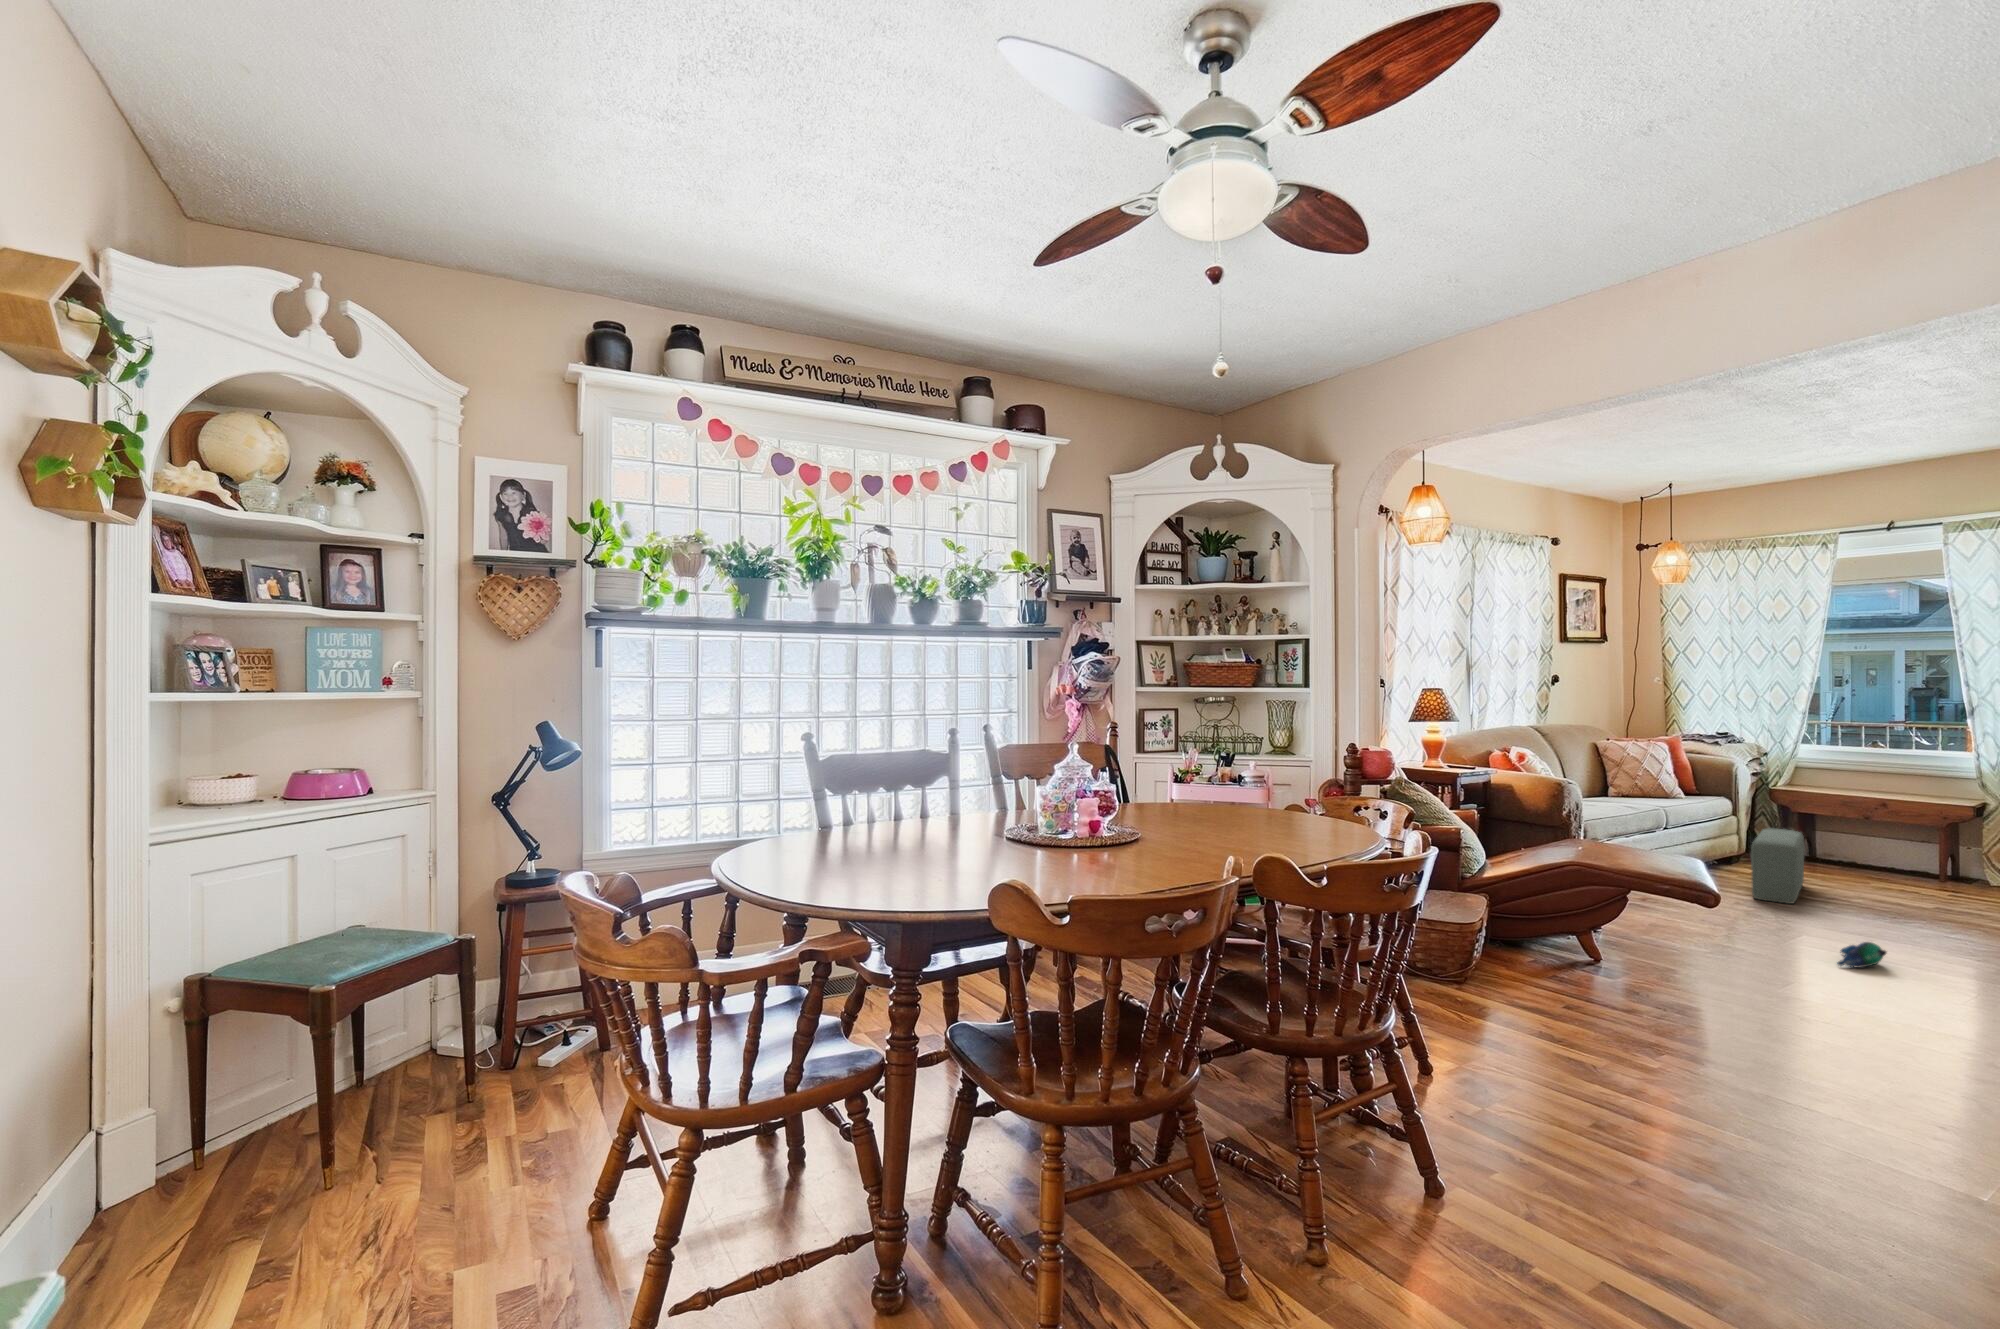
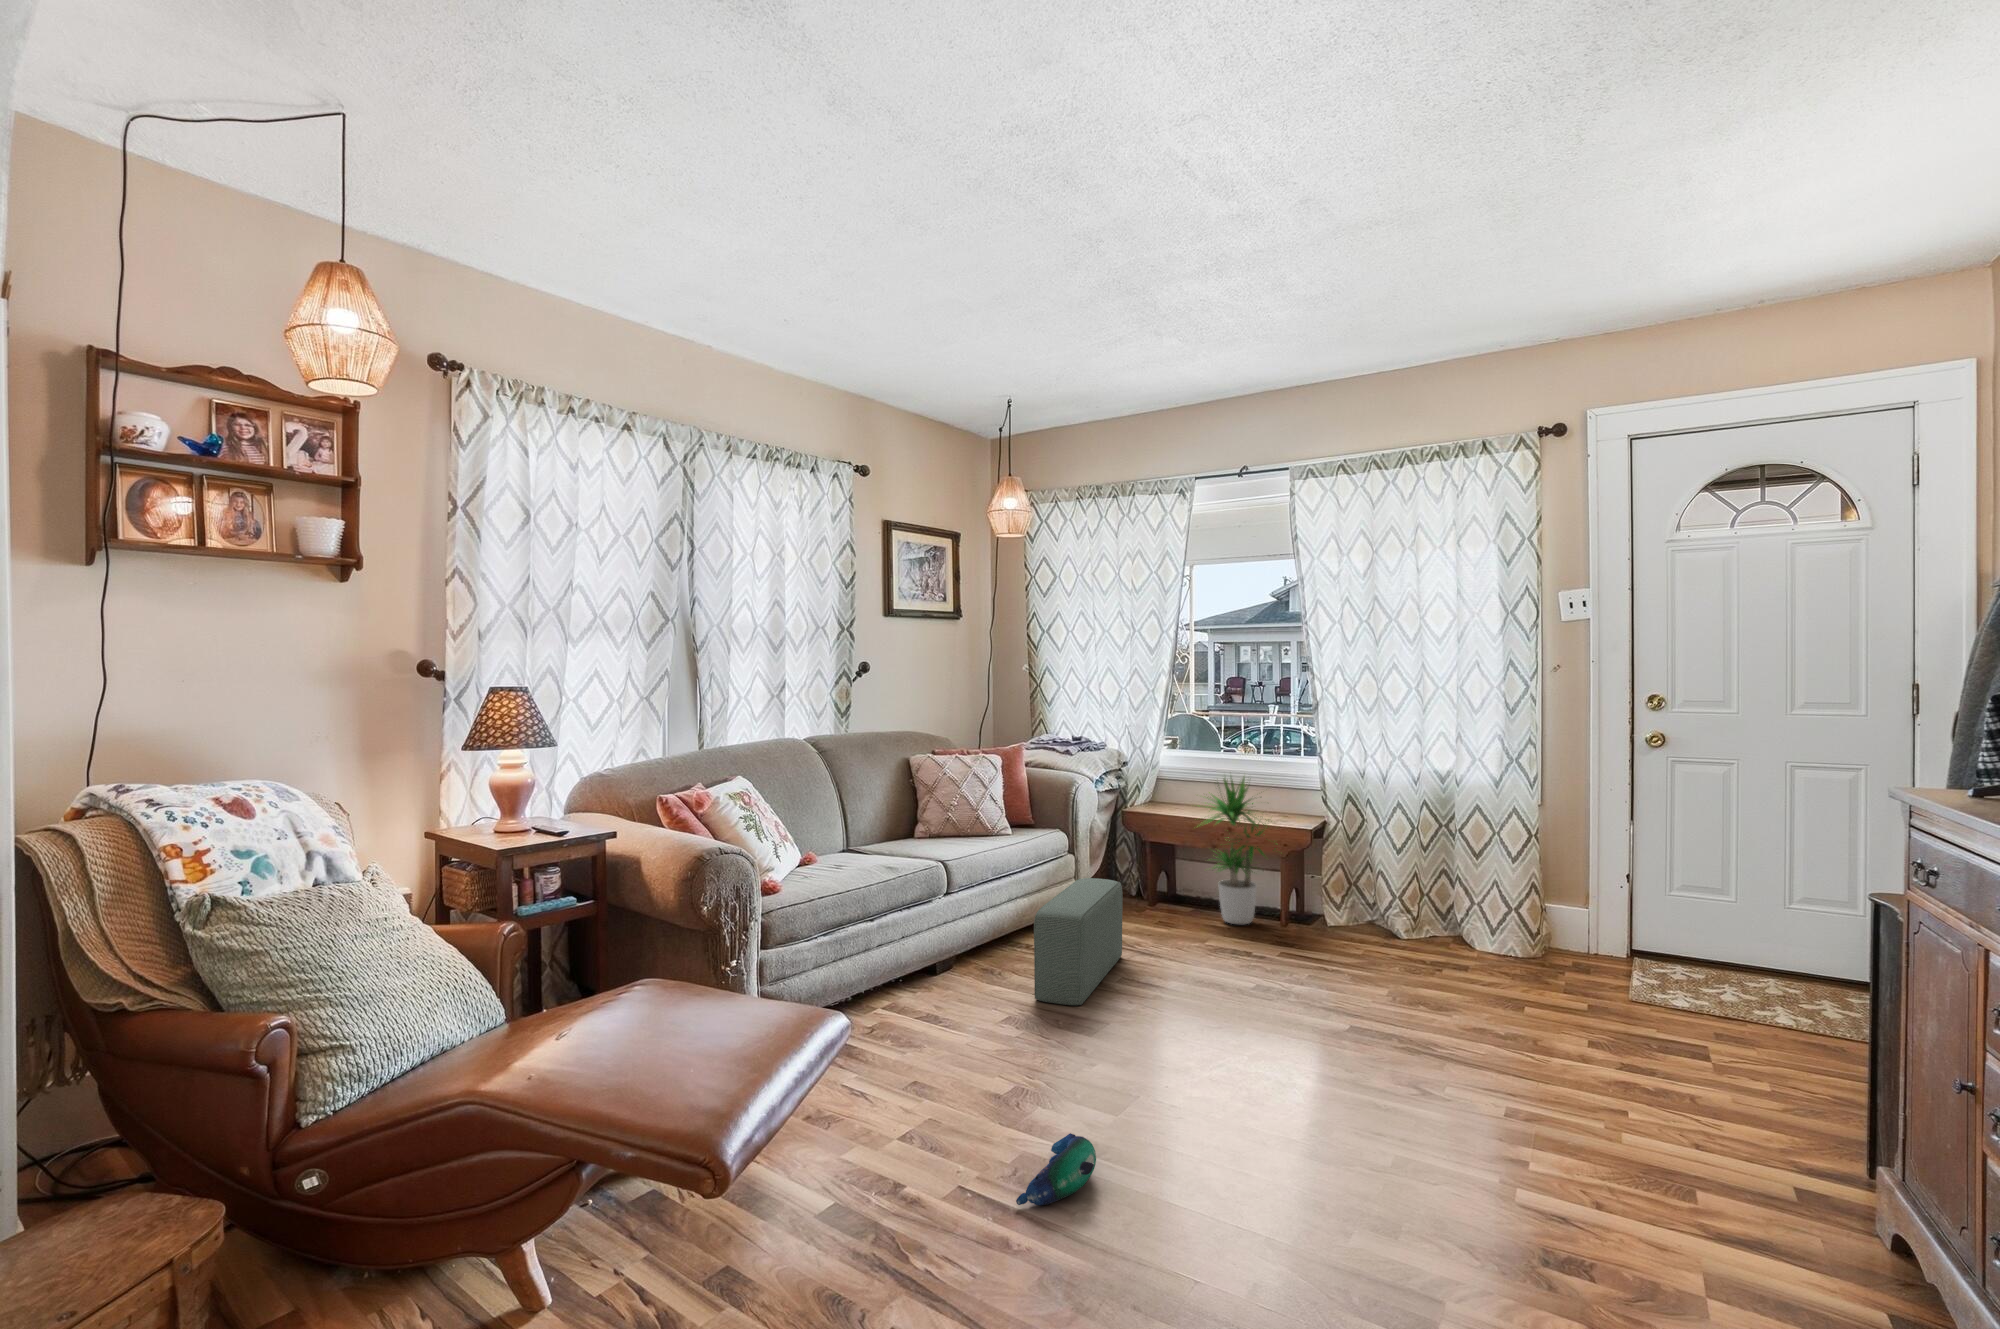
potted plant: none [1845,761,1949,878] -> present [1197,778,1276,924]

